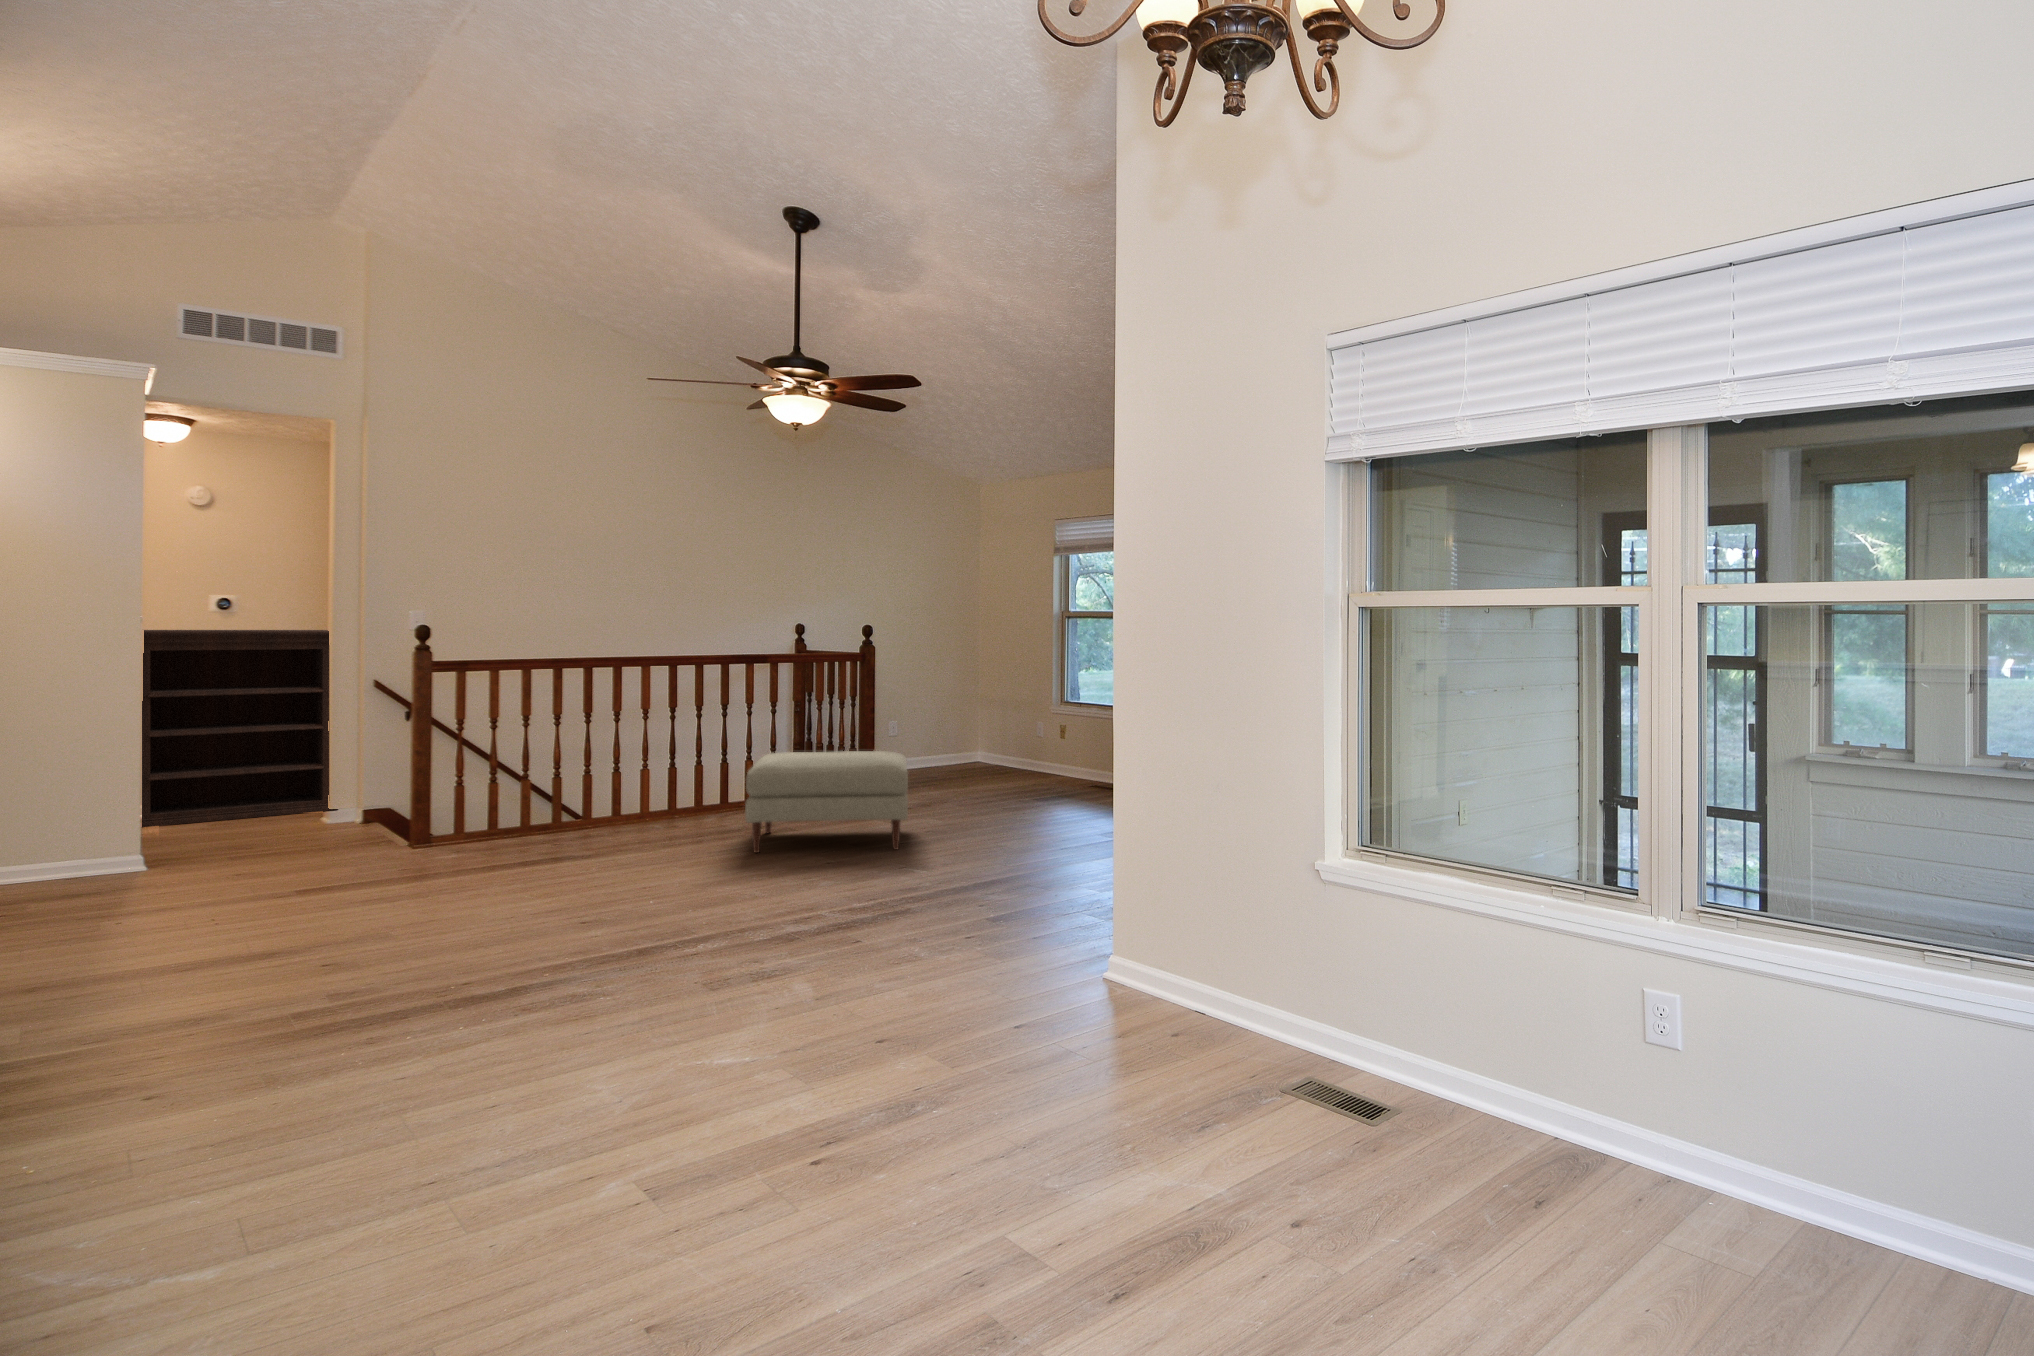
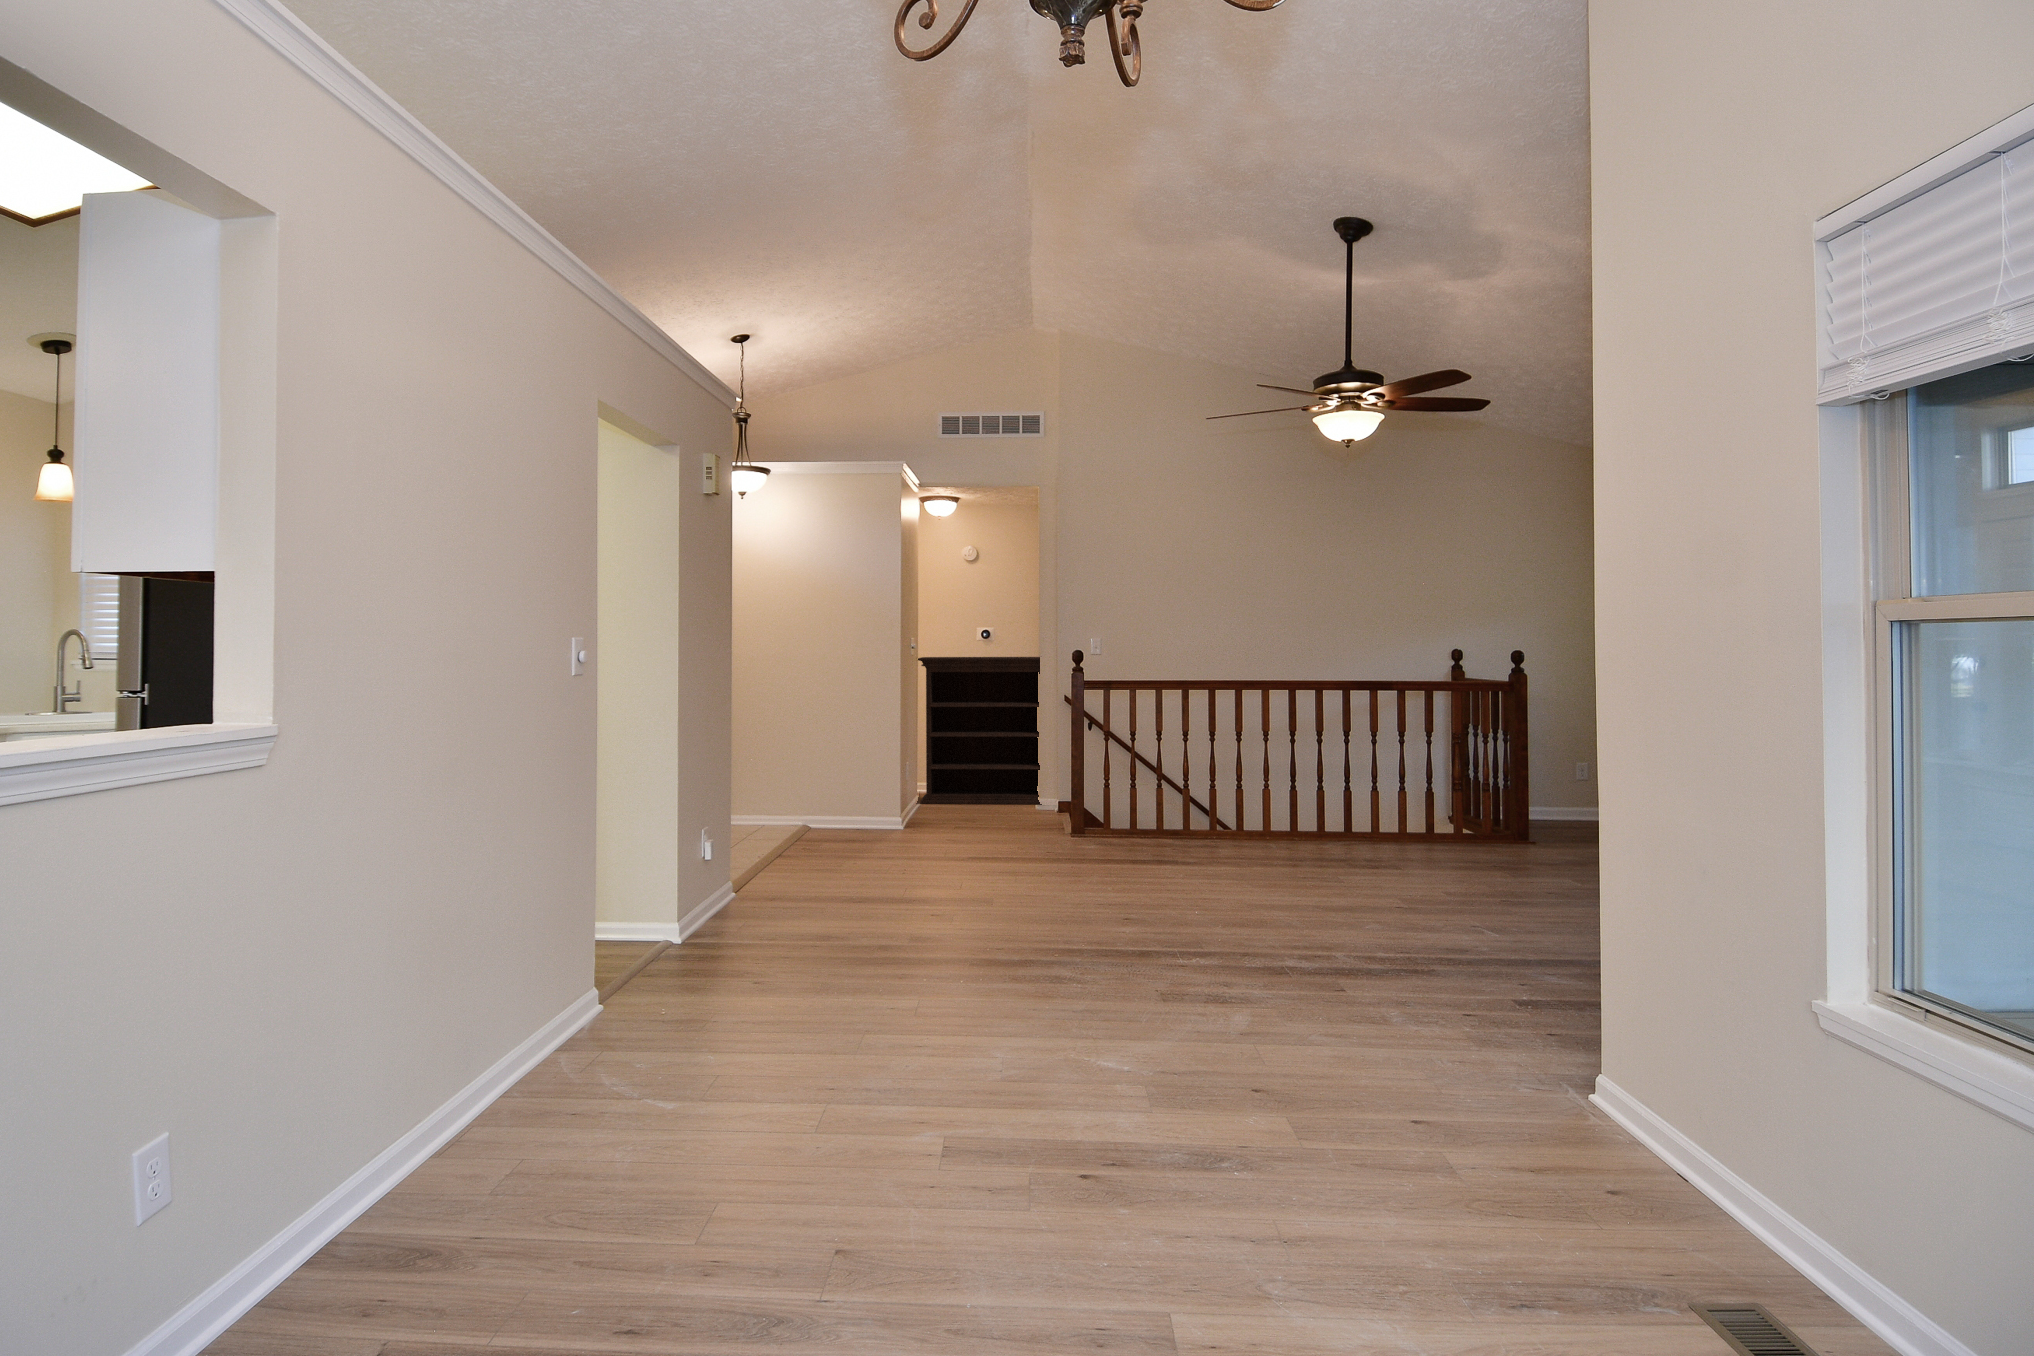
ottoman: present [745,751,908,853] -> none [1321,780,1525,895]

